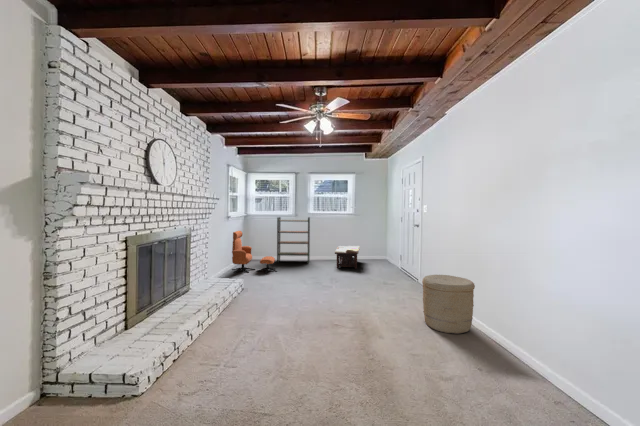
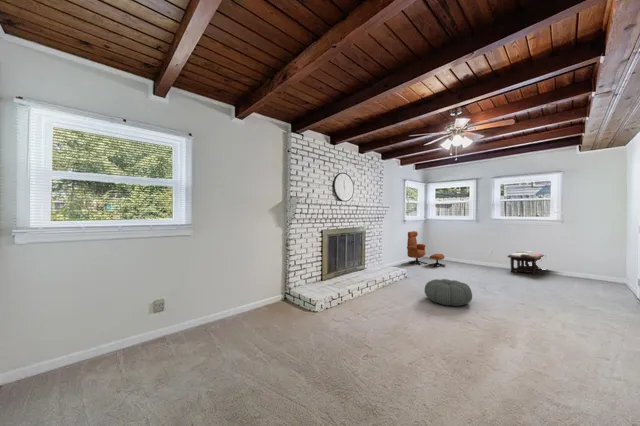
bookshelf: present [277,217,310,263] -> none [451,221,487,264]
basket: present [422,275,475,334] -> none [552,281,623,346]
pouf: none [291,289,344,324] -> present [425,279,472,306]

